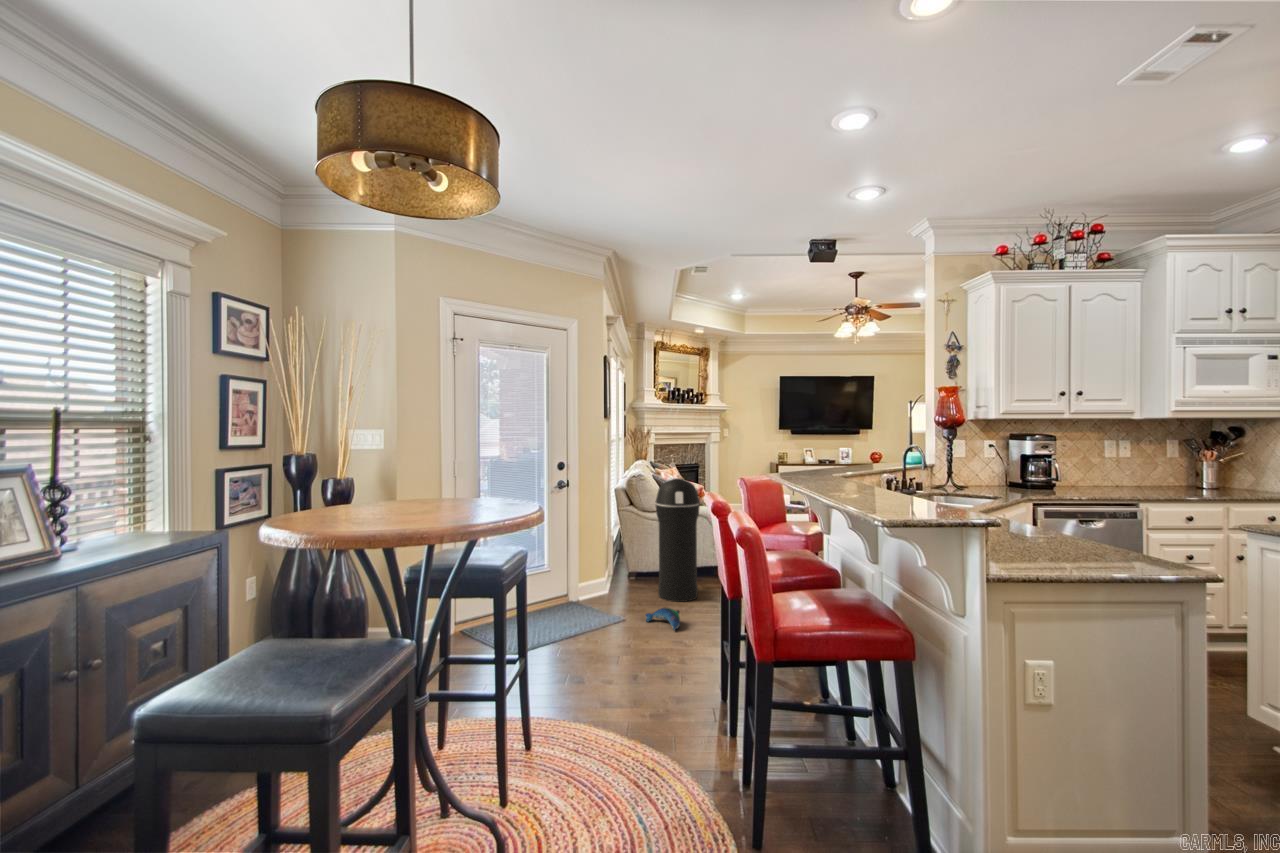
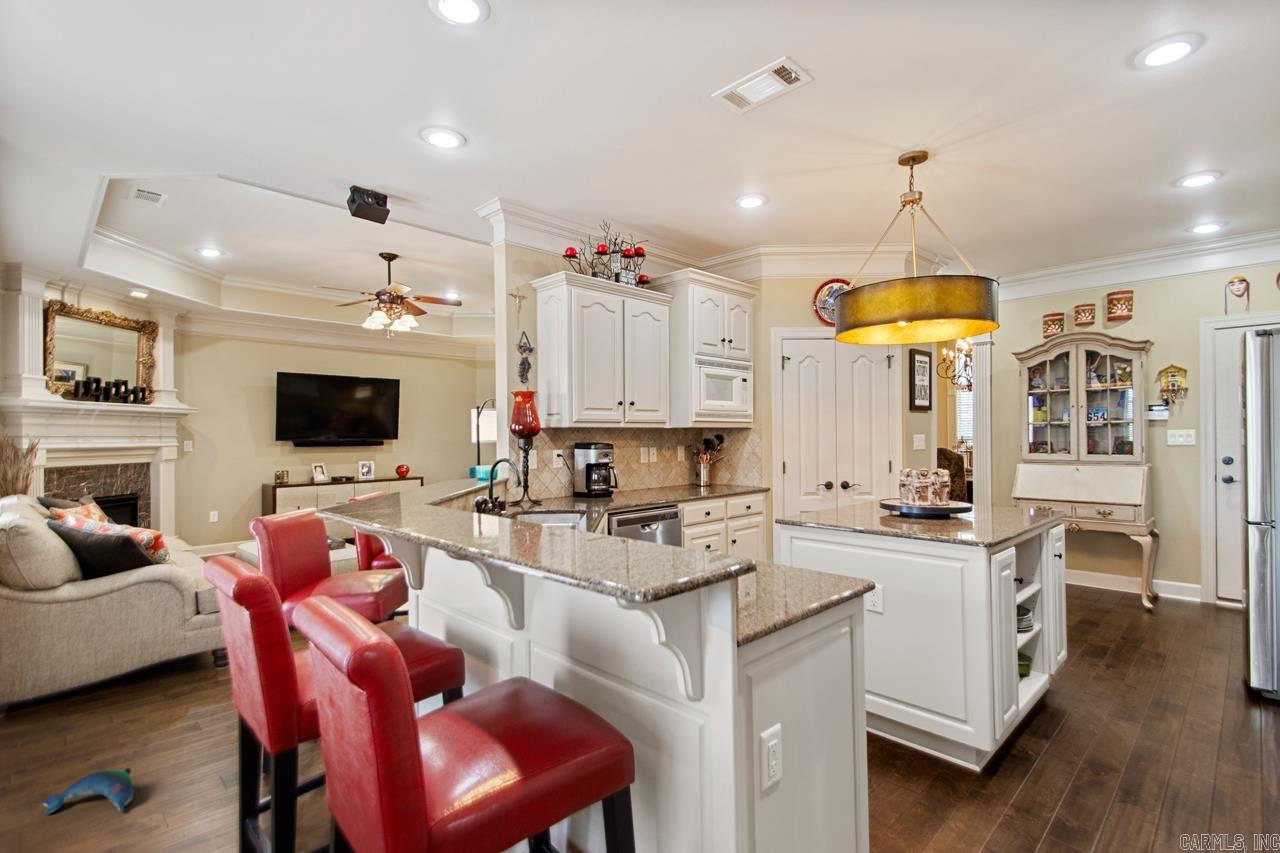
trash can: present [655,478,700,602] -> none [64,527,166,751]

